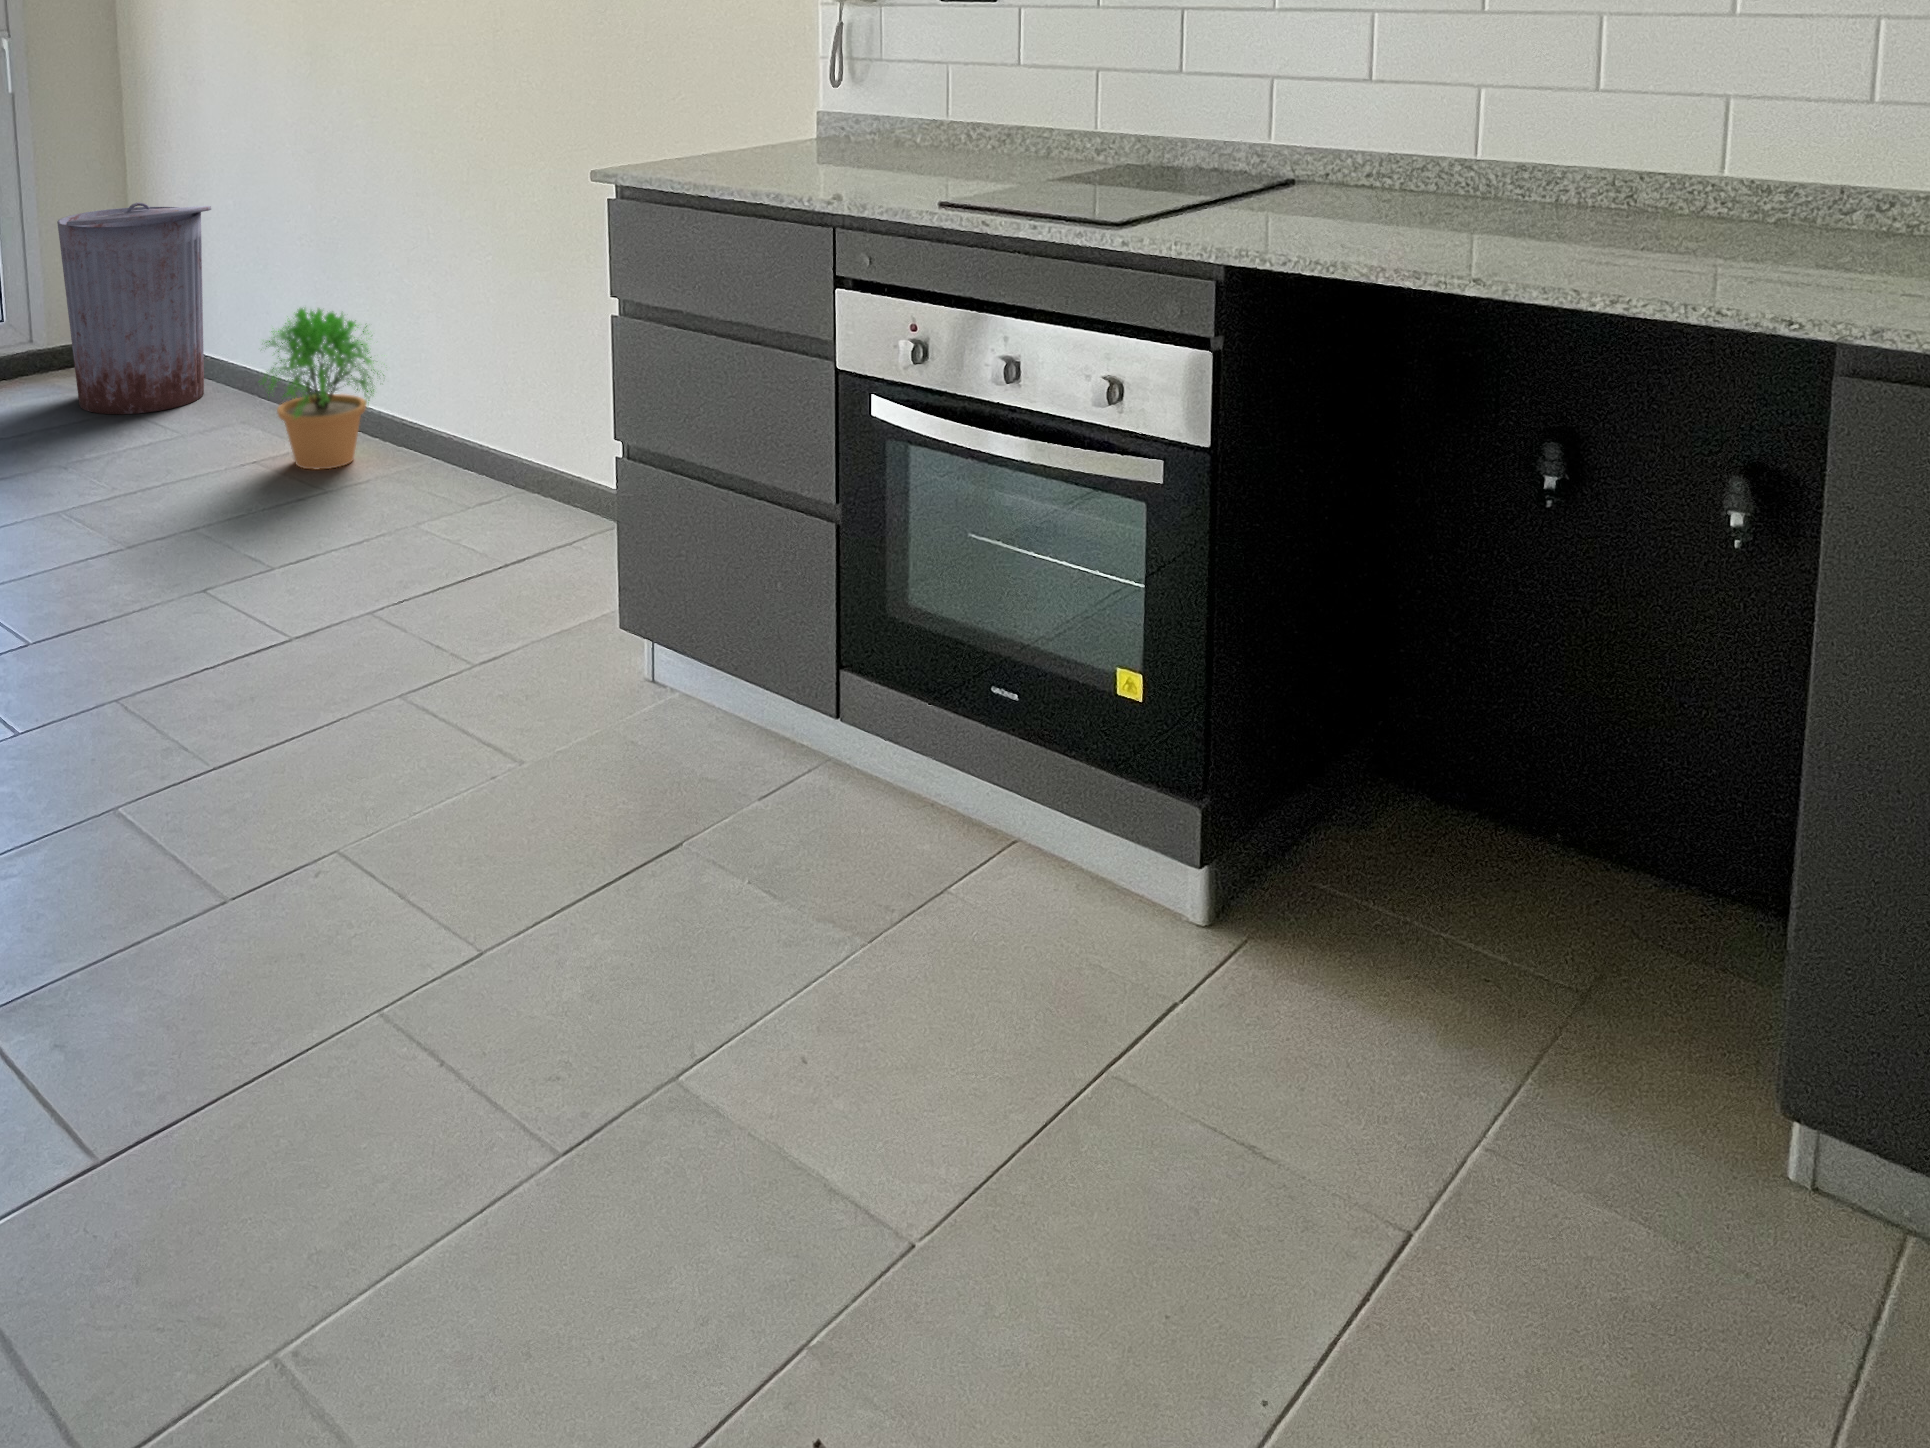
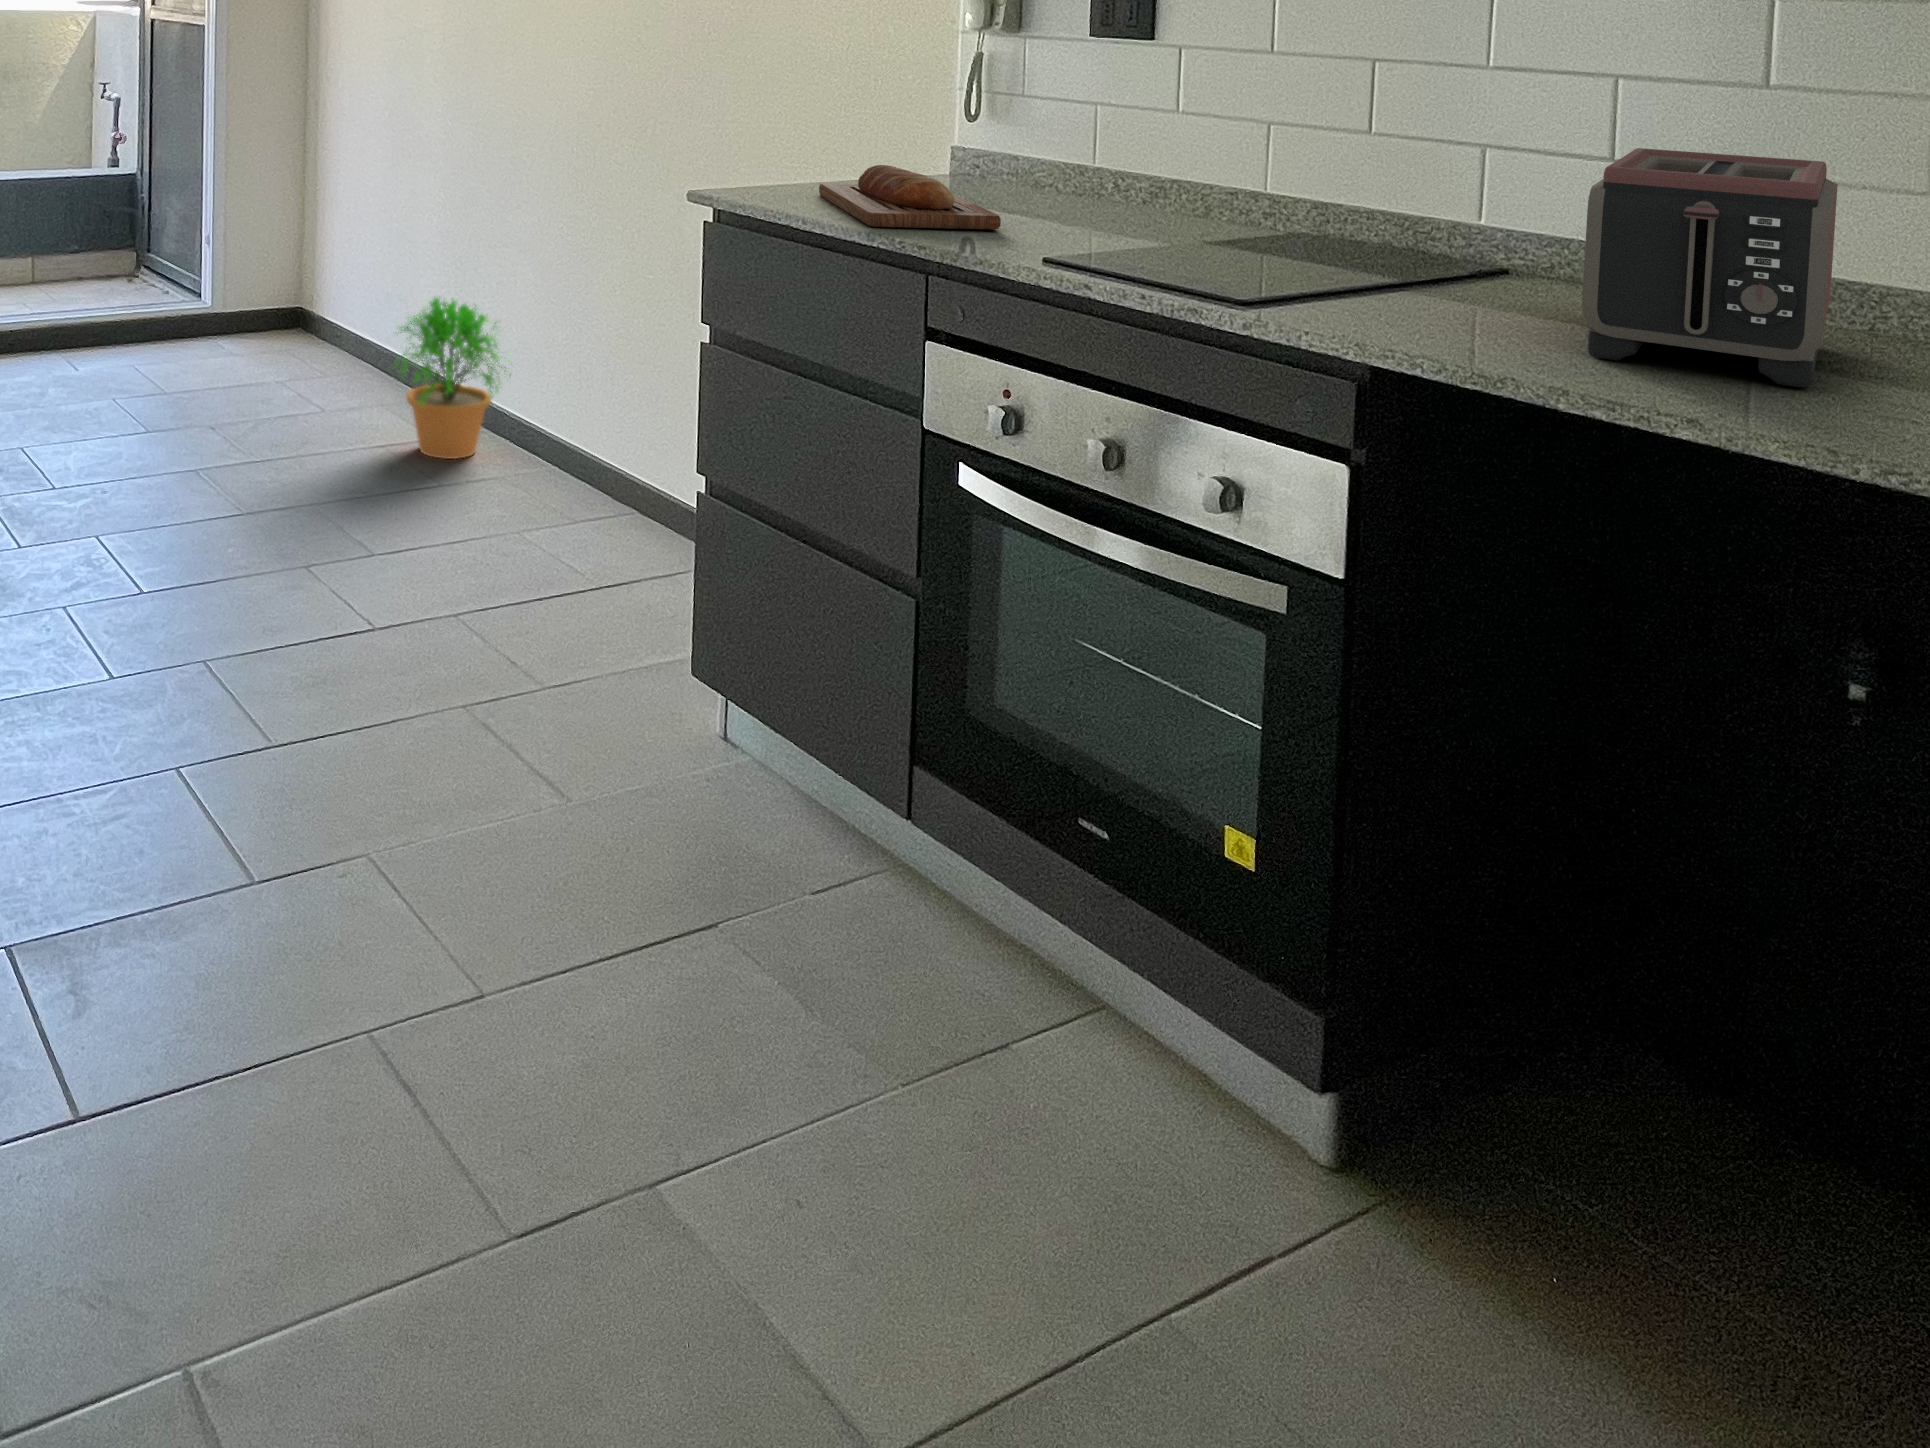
toaster: none [1378,69,1551,248] -> present [1582,148,1838,387]
bread loaf: none [717,132,892,188] -> present [819,165,1001,229]
trash can: present [57,202,211,414] -> none [236,182,372,381]

